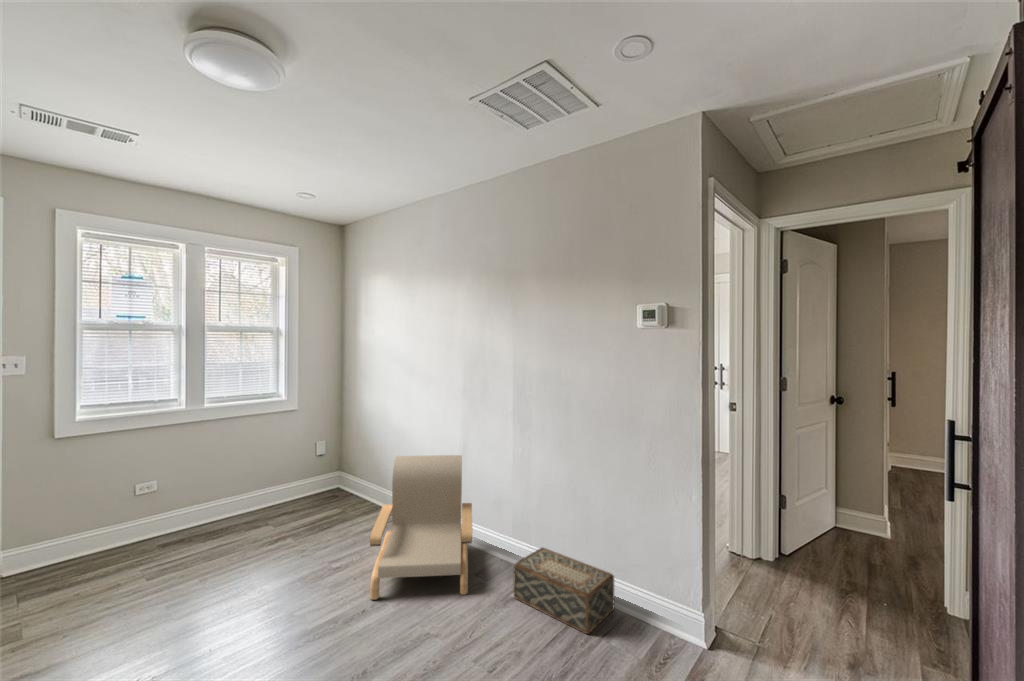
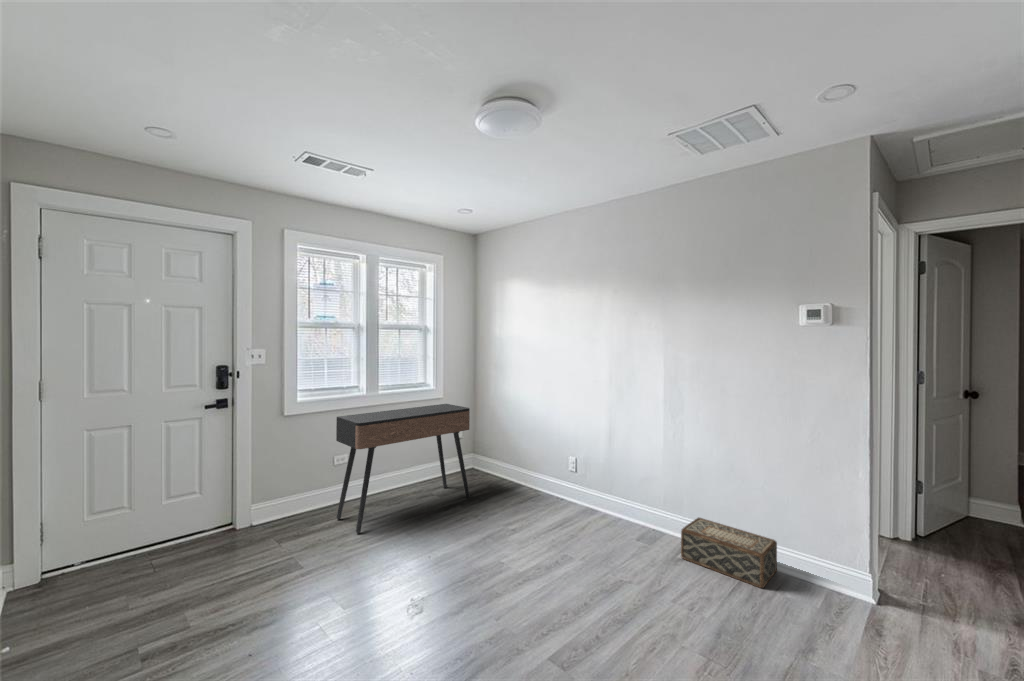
console table: none [120,418,310,583] -> present [336,404,470,533]
armchair: present [370,455,473,600] -> none [545,437,638,554]

